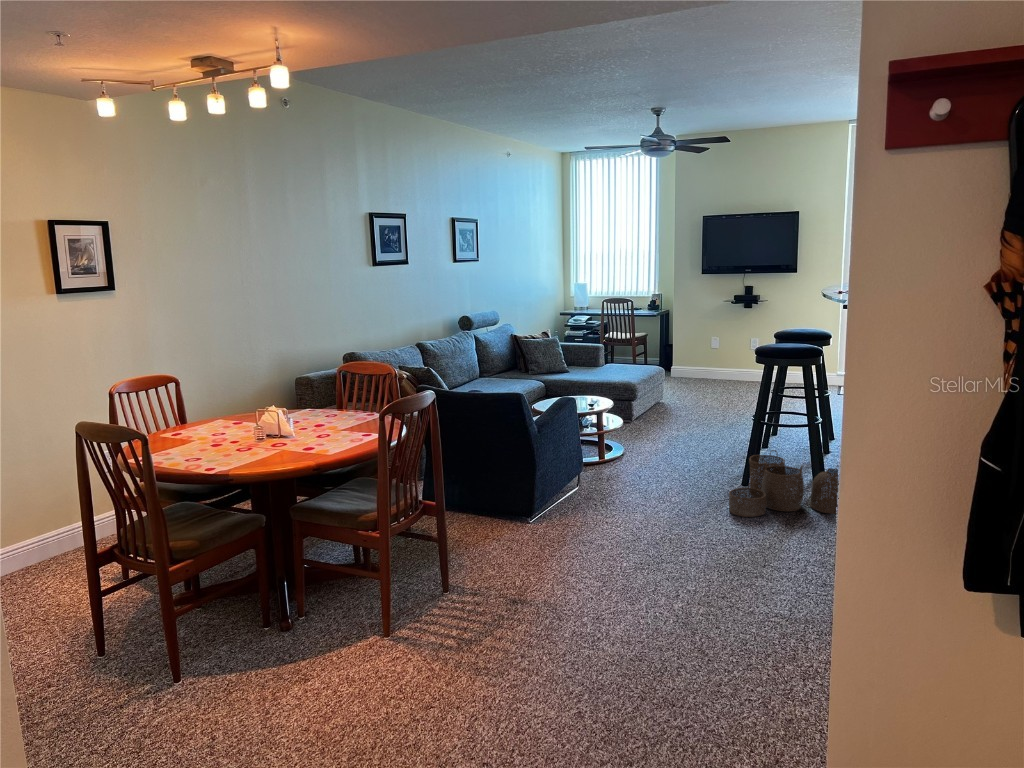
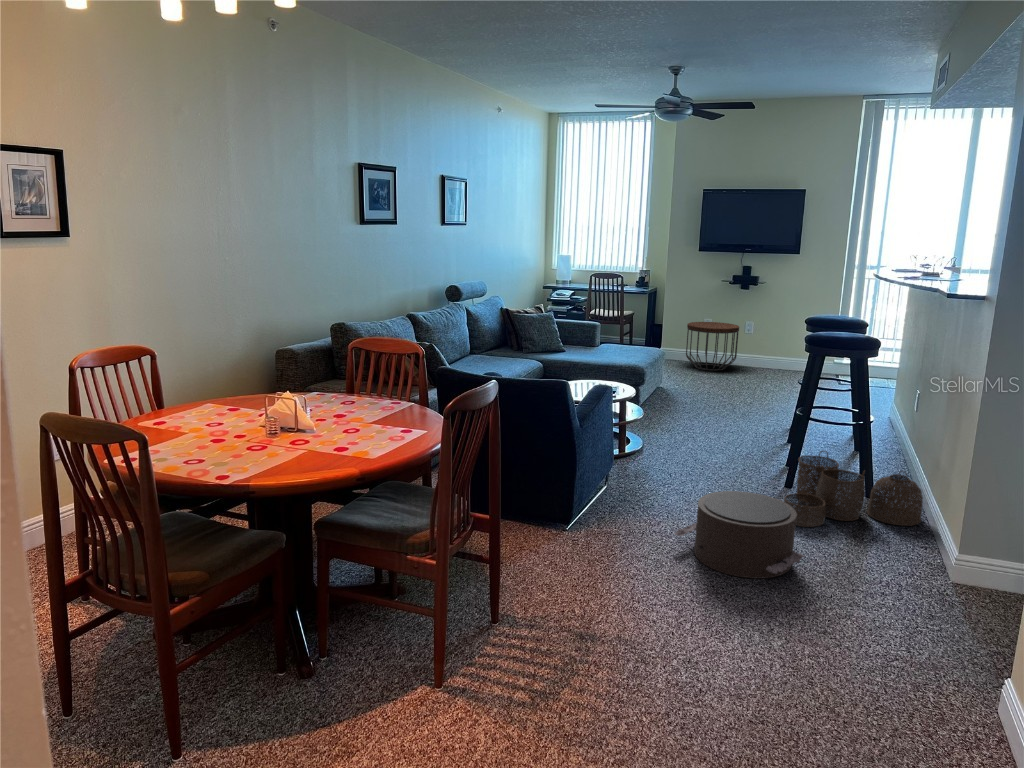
side table: none [693,340,743,385] -> present [686,322,739,371]
pouf: none [619,485,728,558] -> present [675,491,805,579]

